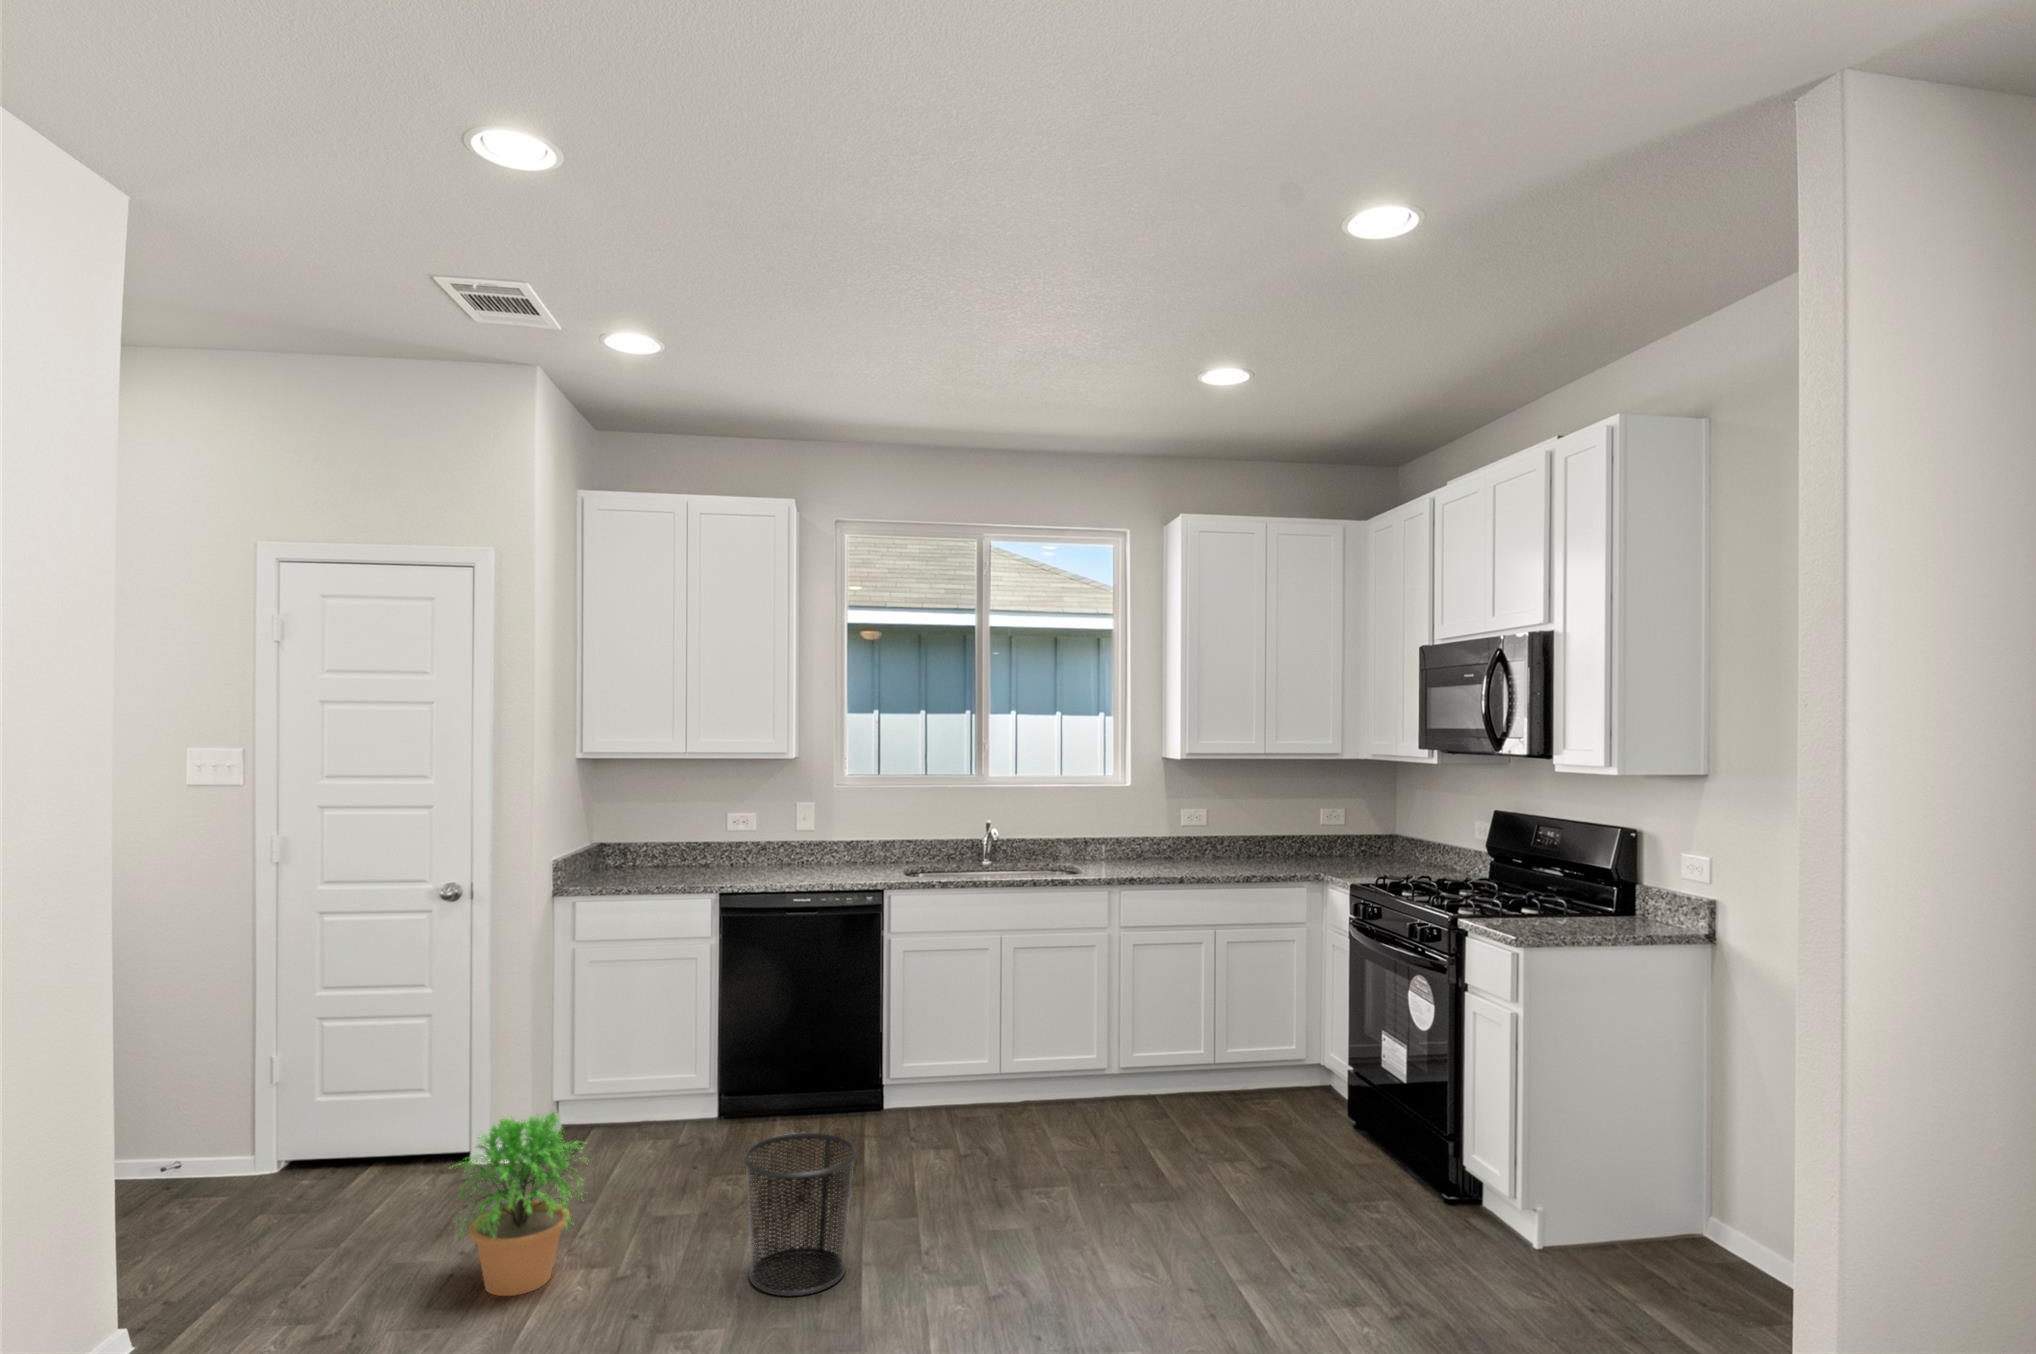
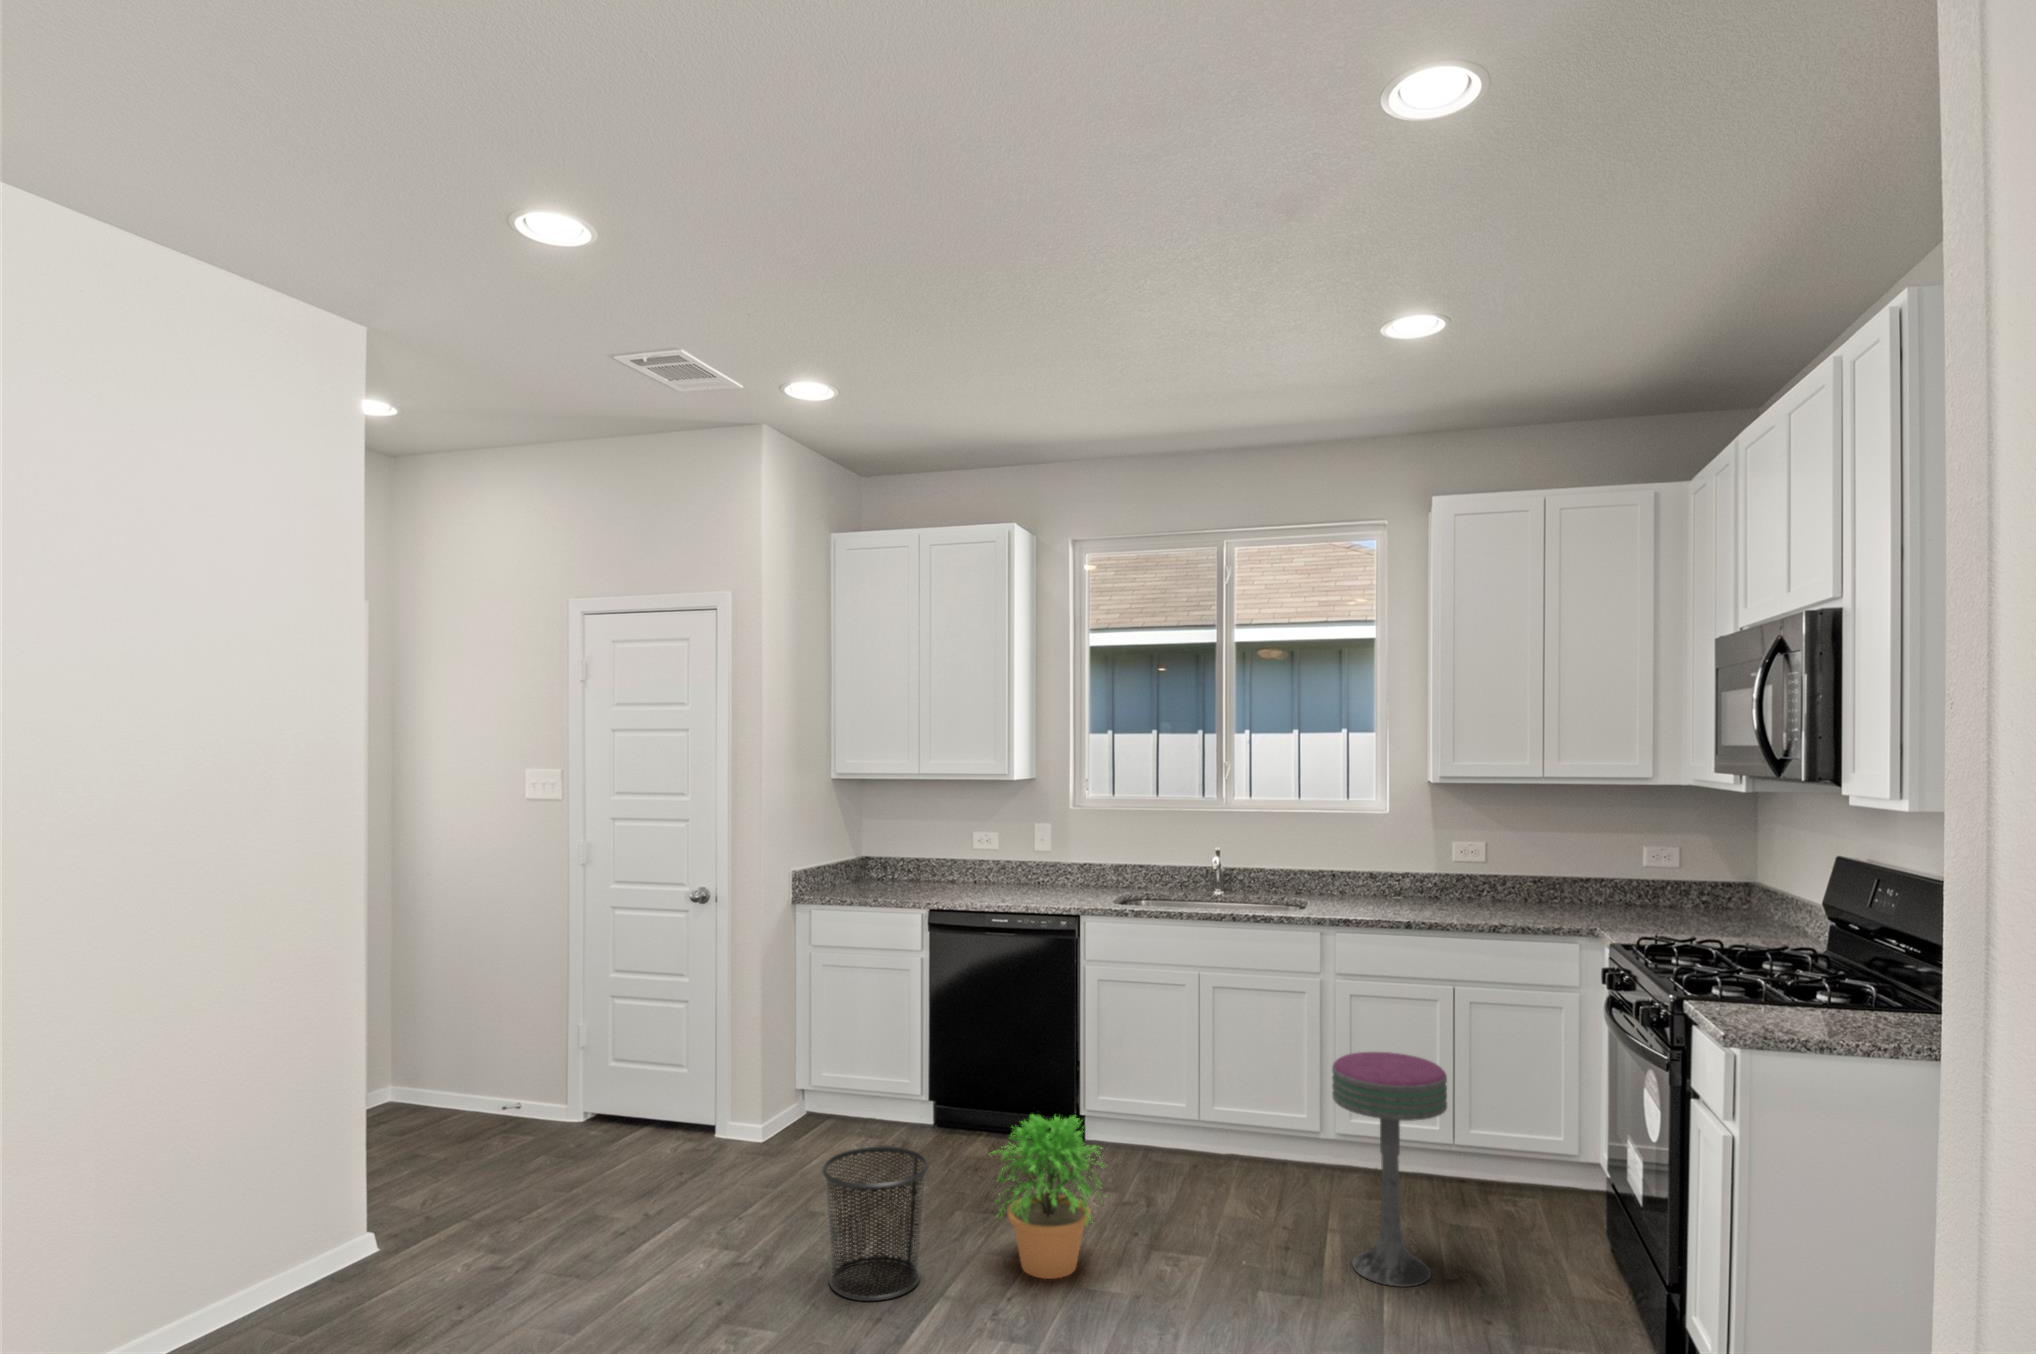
bar stool: none [1180,988,1276,1187] -> present [1332,1052,1447,1287]
potted plant: present [450,1112,583,1296] -> present [996,1115,1102,1279]

